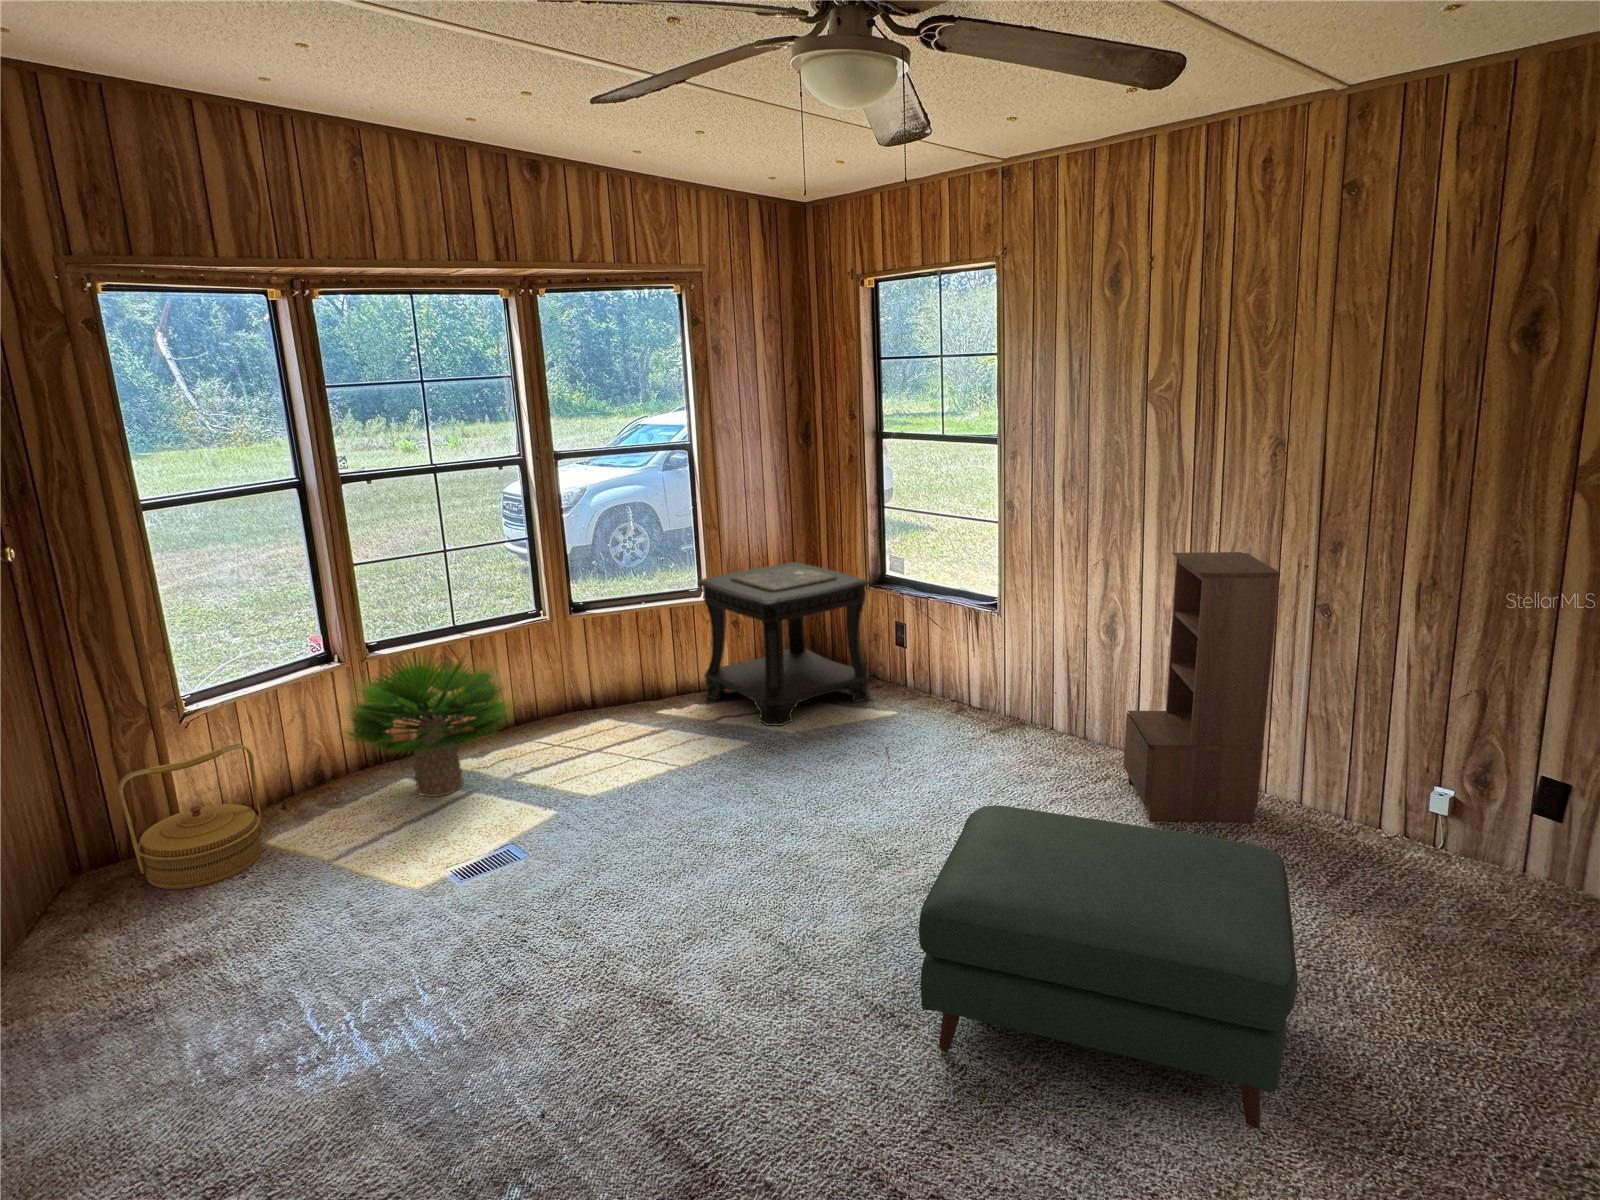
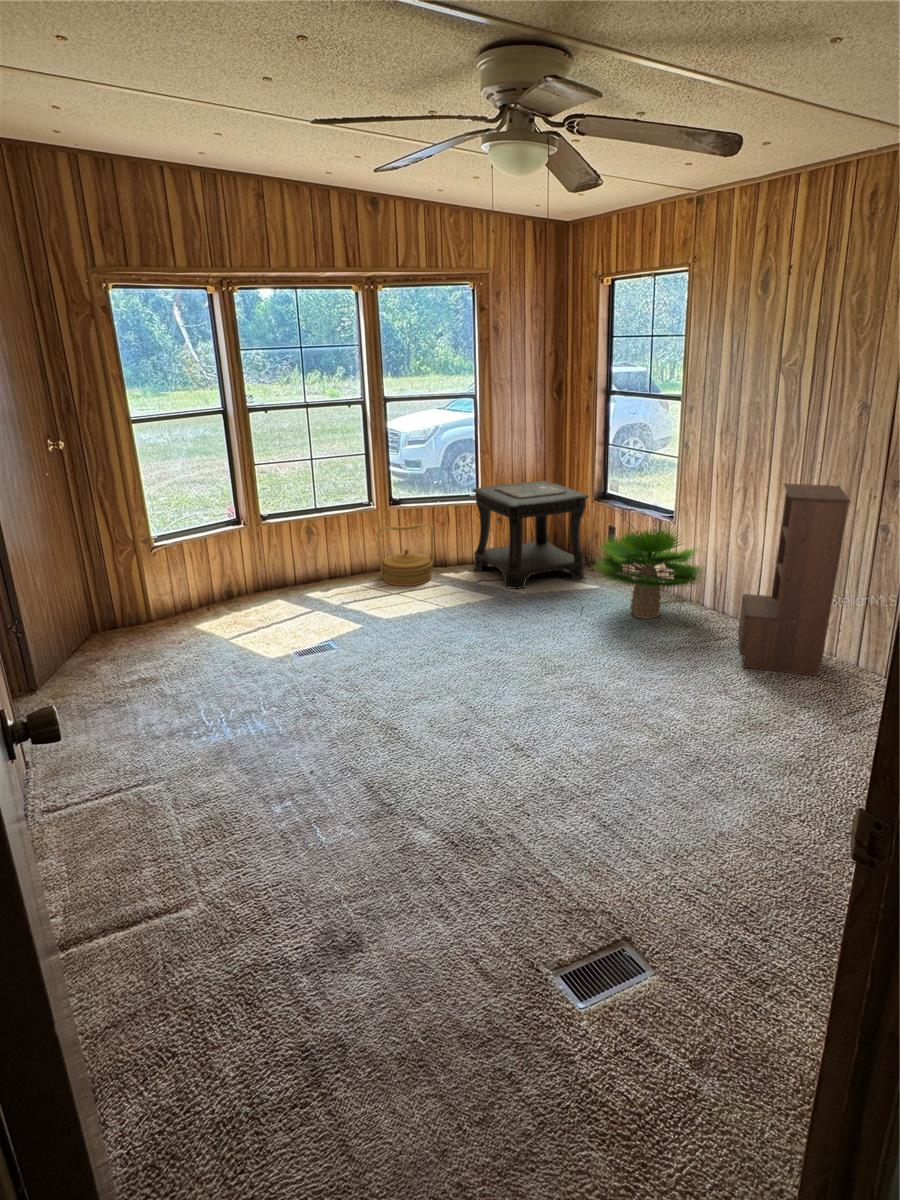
potted plant: present [345,654,513,797] -> present [598,526,701,619]
woven basket: present [118,744,262,889] -> present [377,523,433,586]
ottoman: present [919,805,1298,1129] -> none [531,635,781,833]

